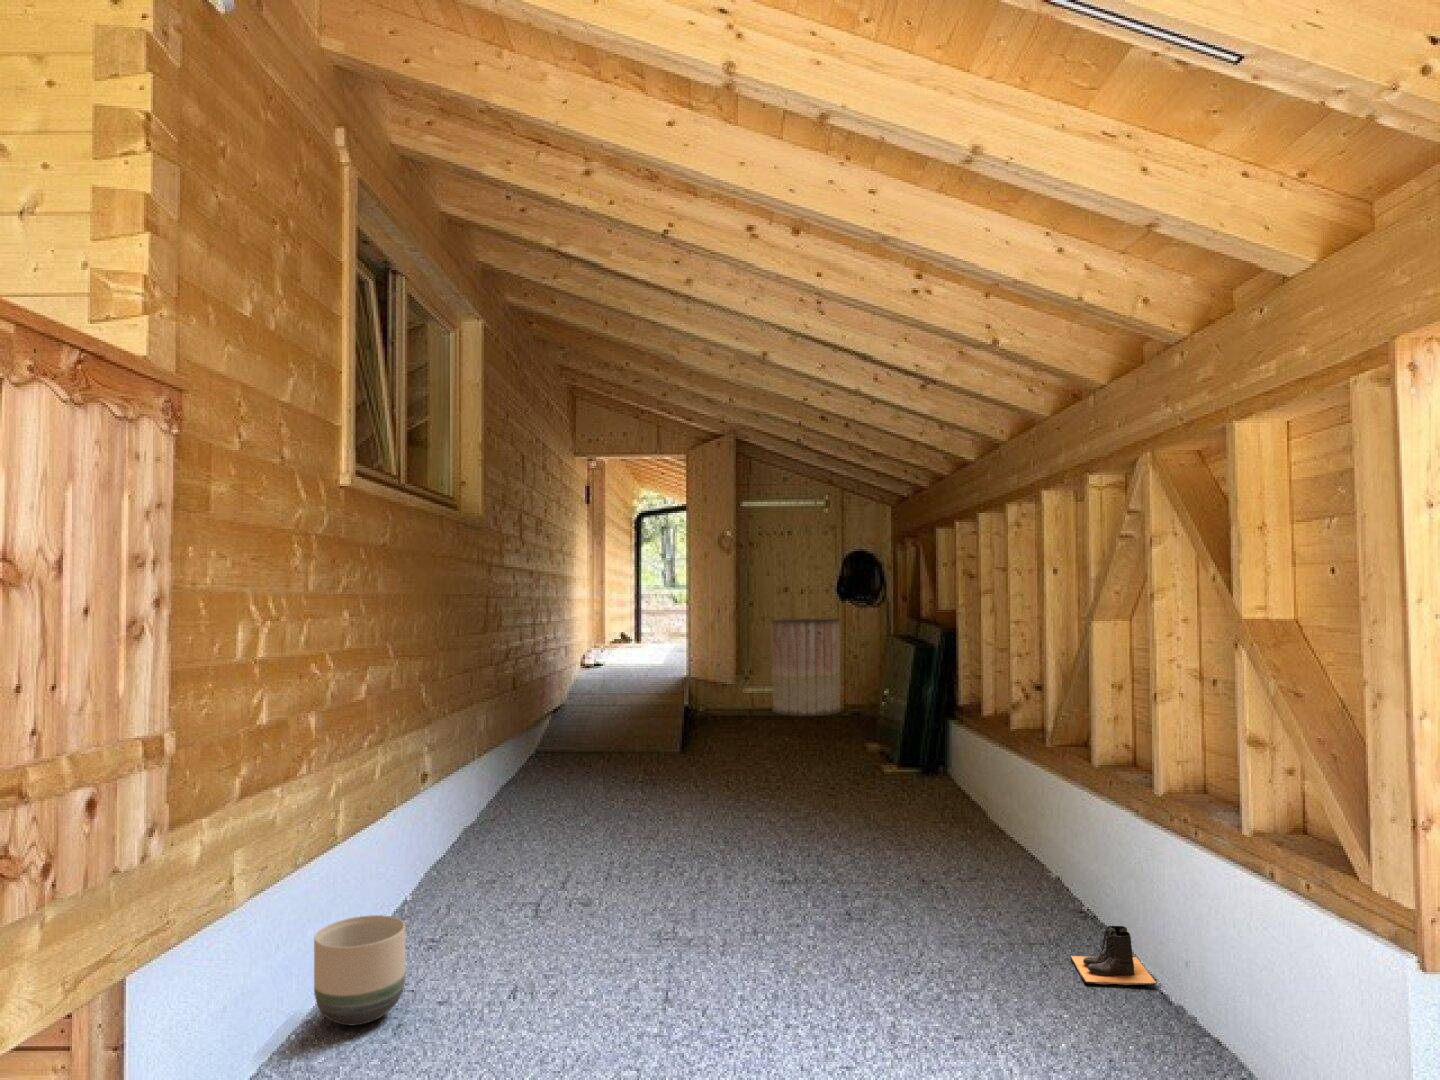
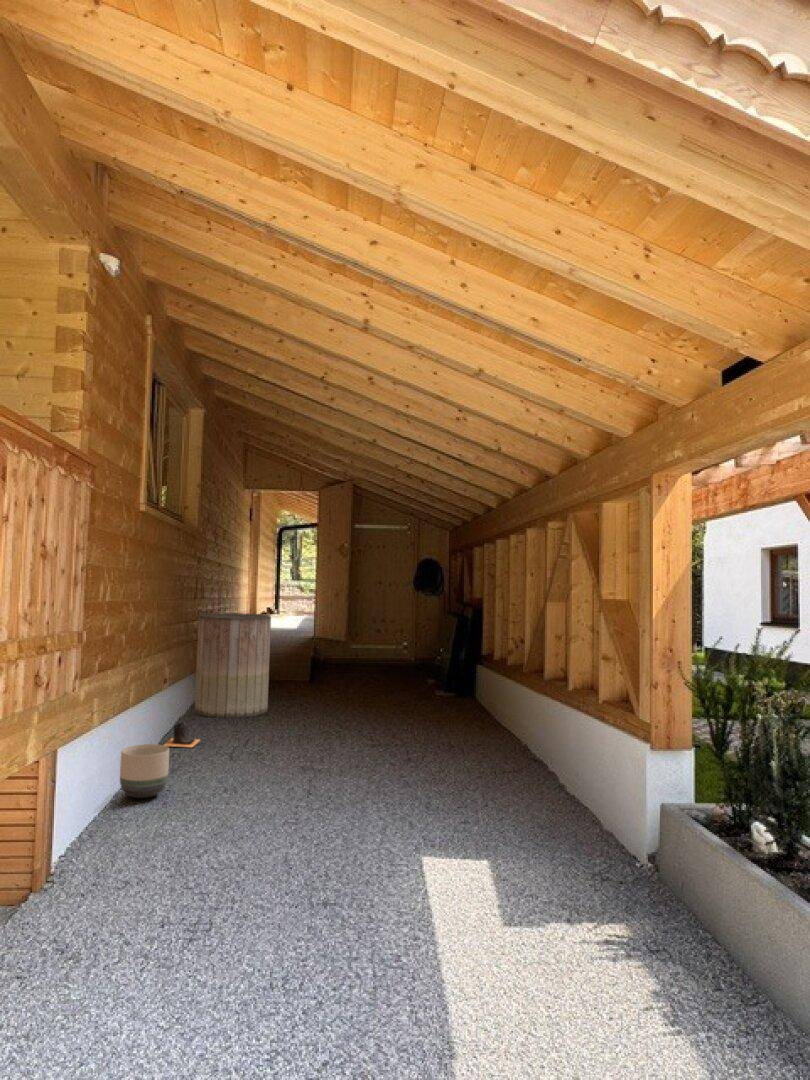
trash can: present [771,617,841,716] -> present [195,613,271,718]
boots: present [1070,926,1157,985] -> present [164,723,200,748]

